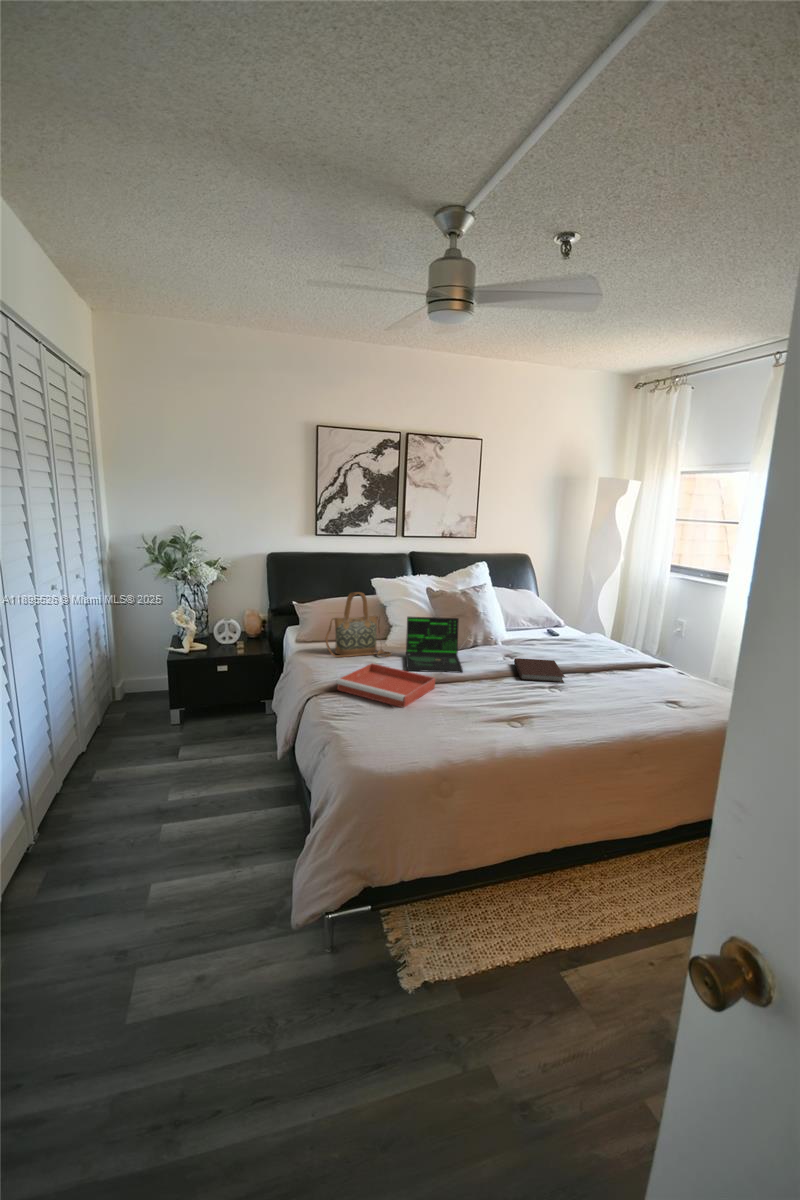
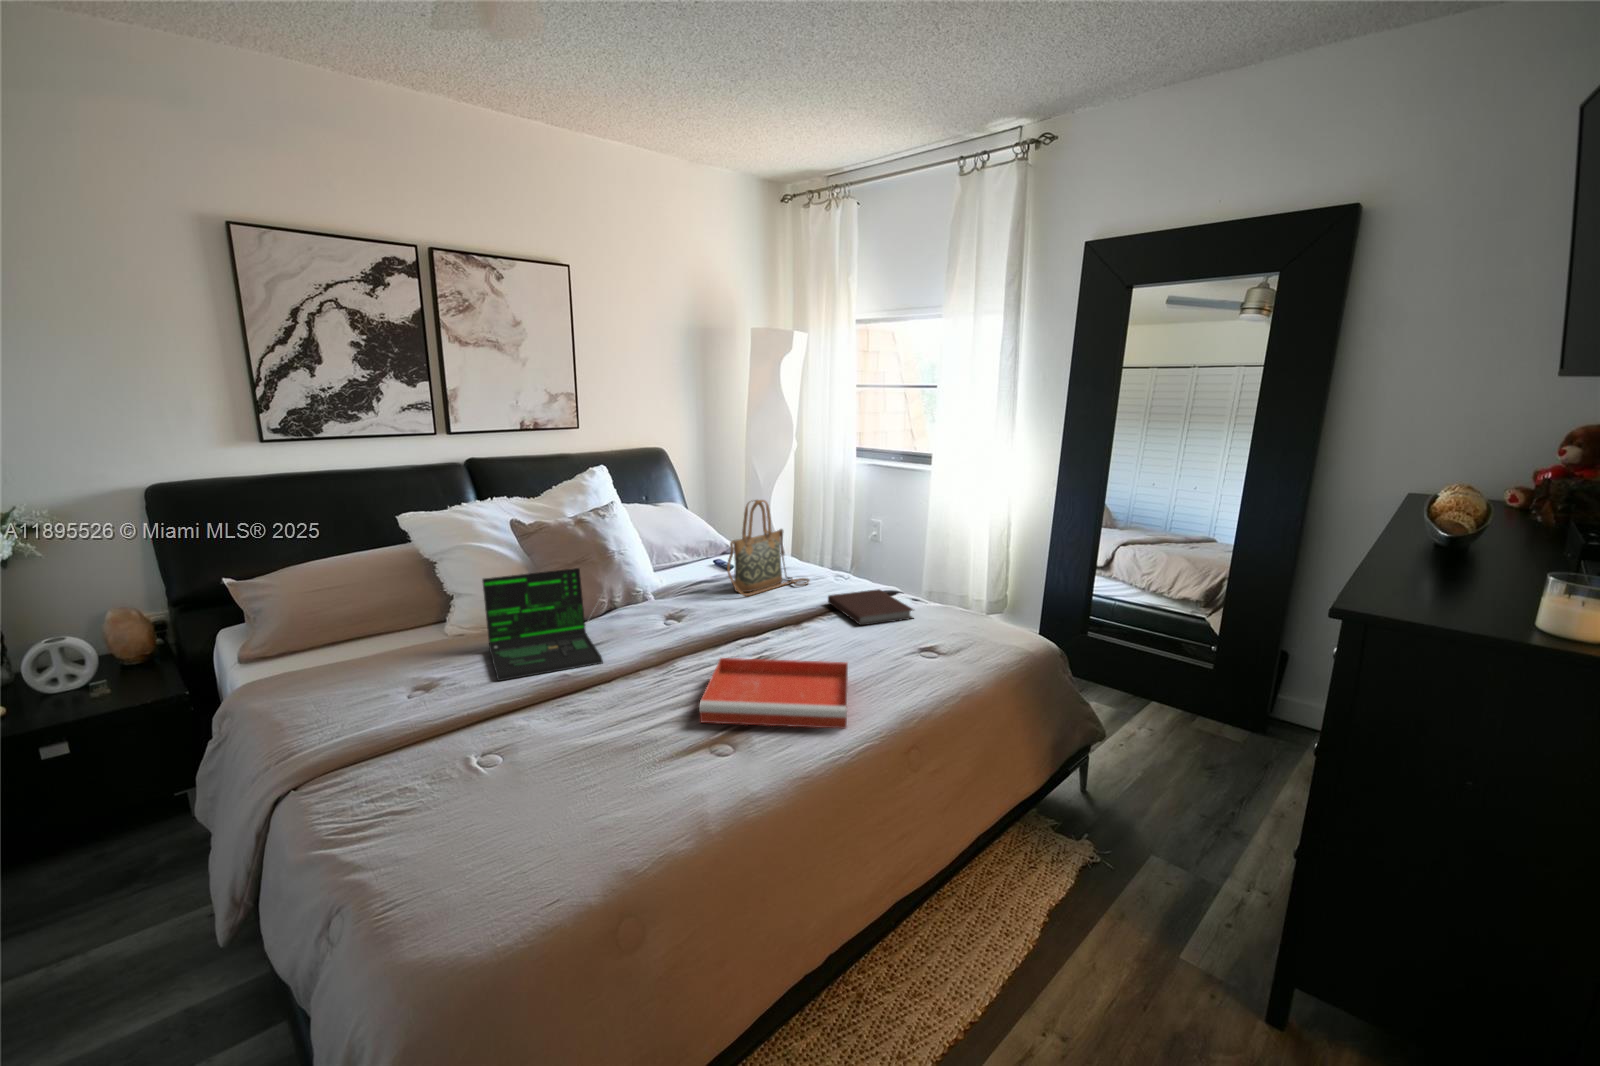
handbag: present [325,592,391,657] -> present [727,500,809,596]
notebook: present [514,658,565,683] -> present [828,589,913,625]
tray: present [336,664,435,708] -> present [699,658,848,729]

